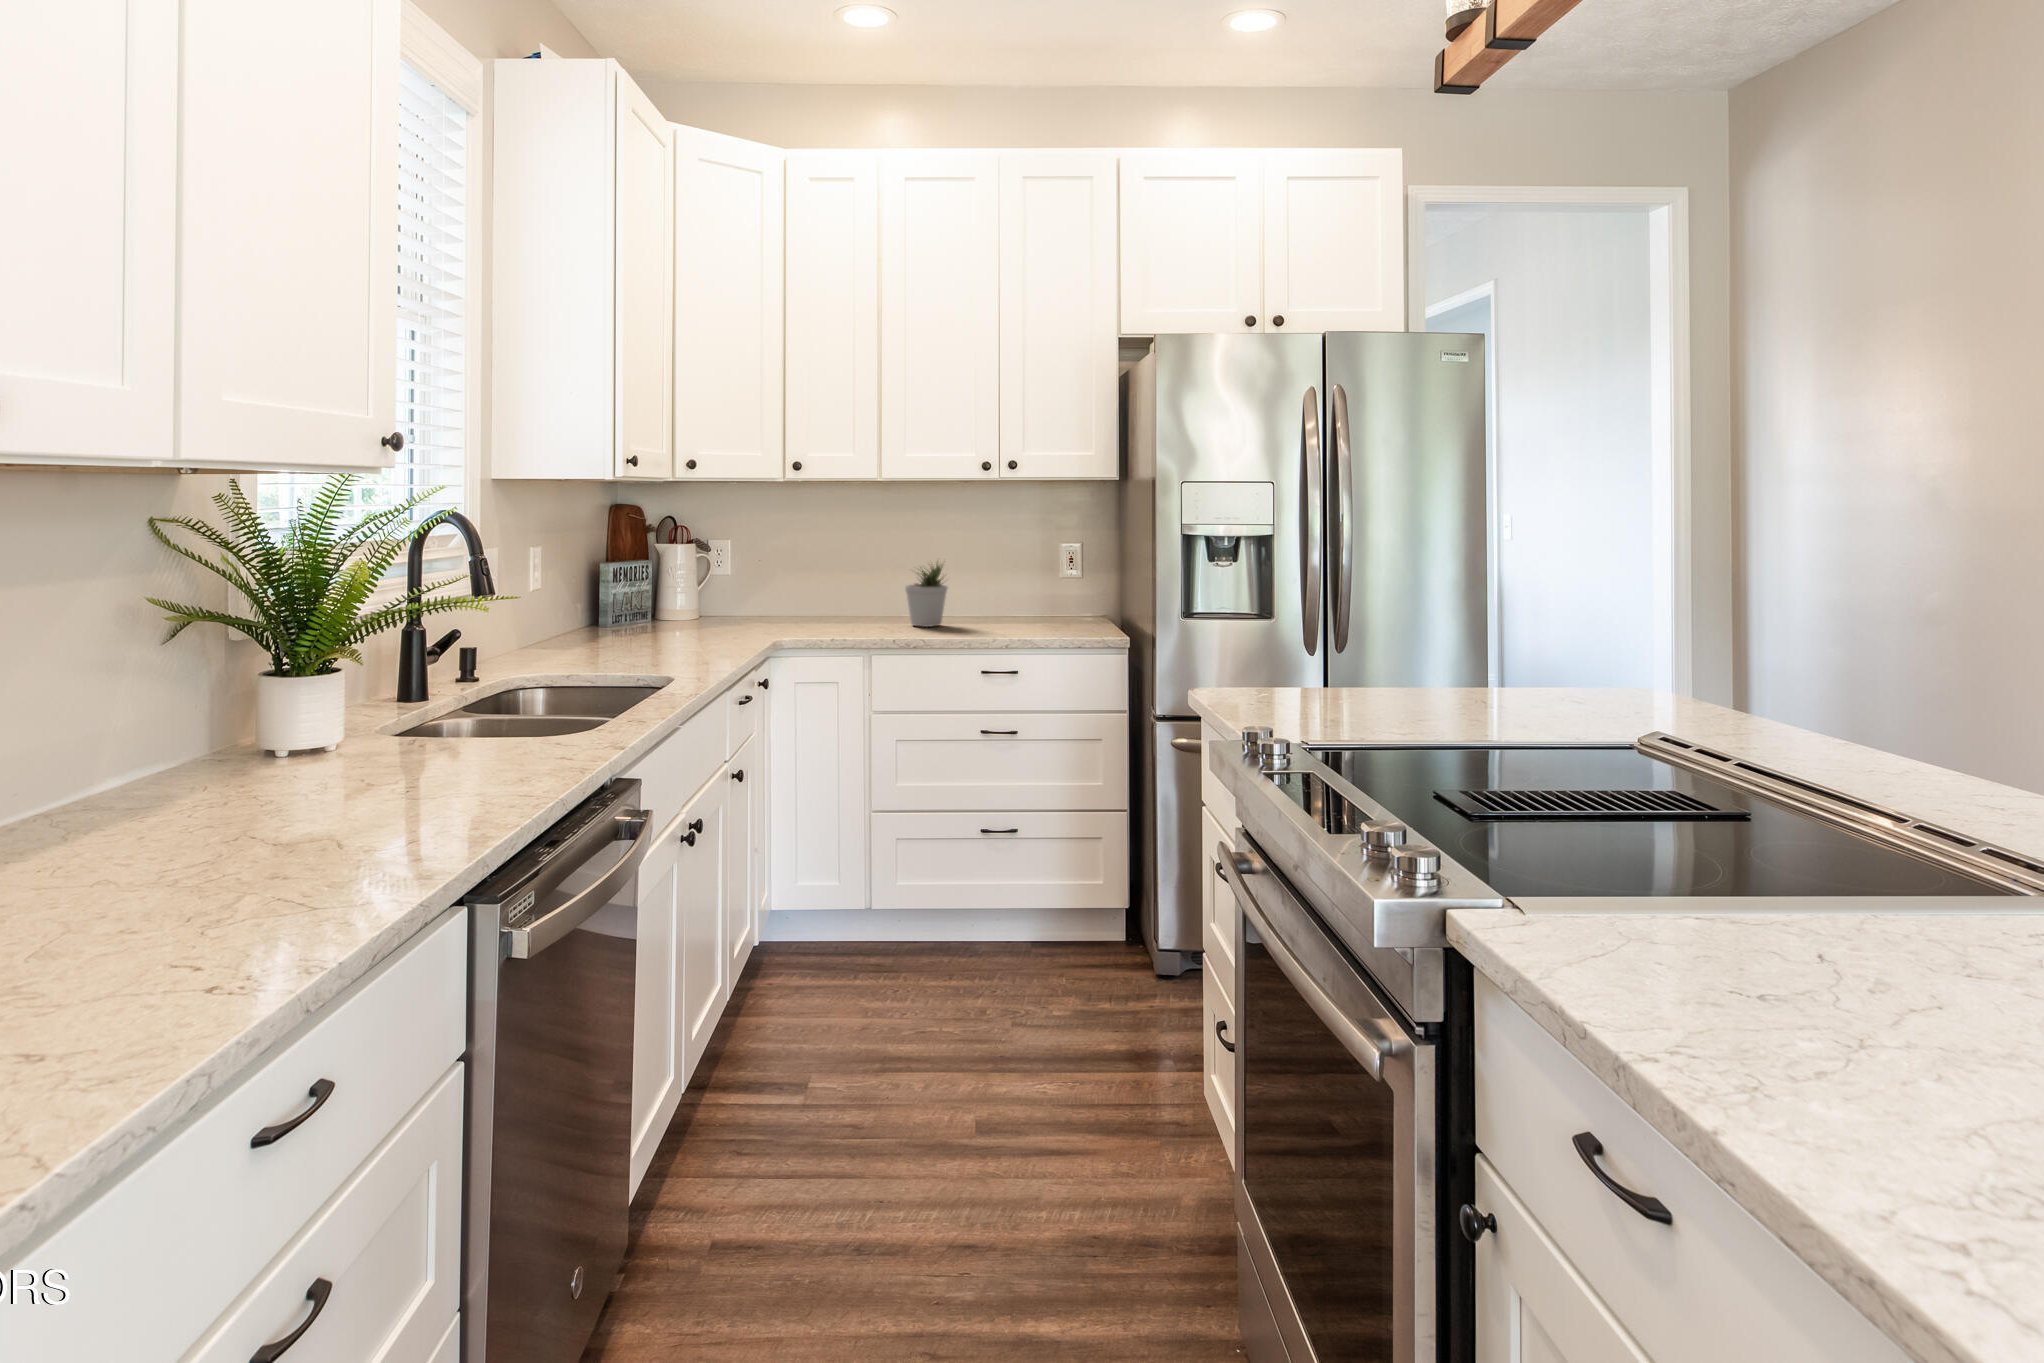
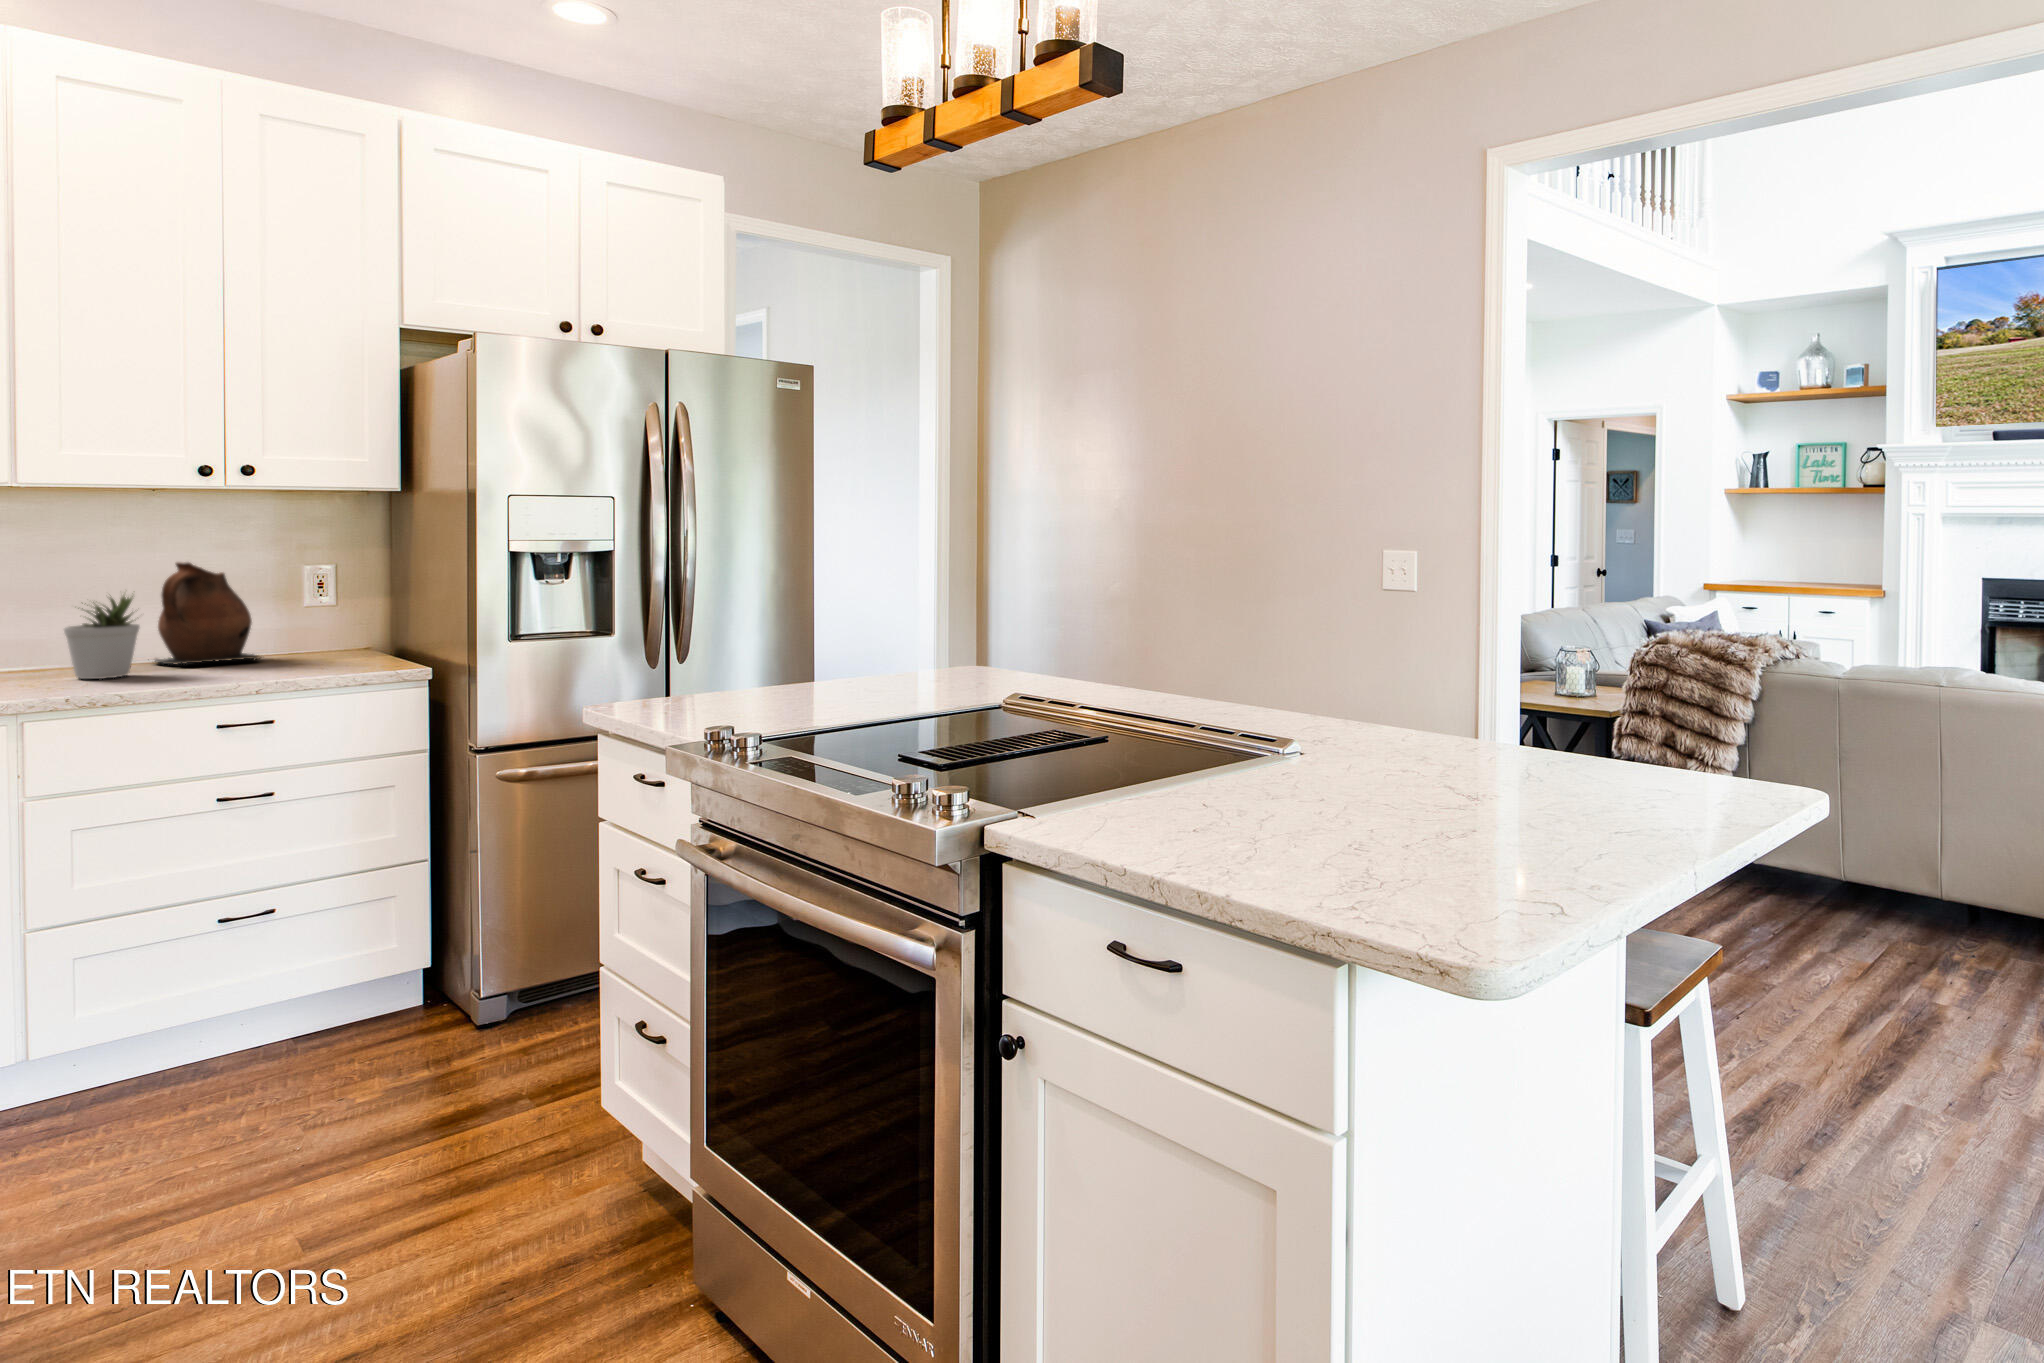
ceramic pitcher: none [959,538,1028,621] -> present [155,562,261,665]

